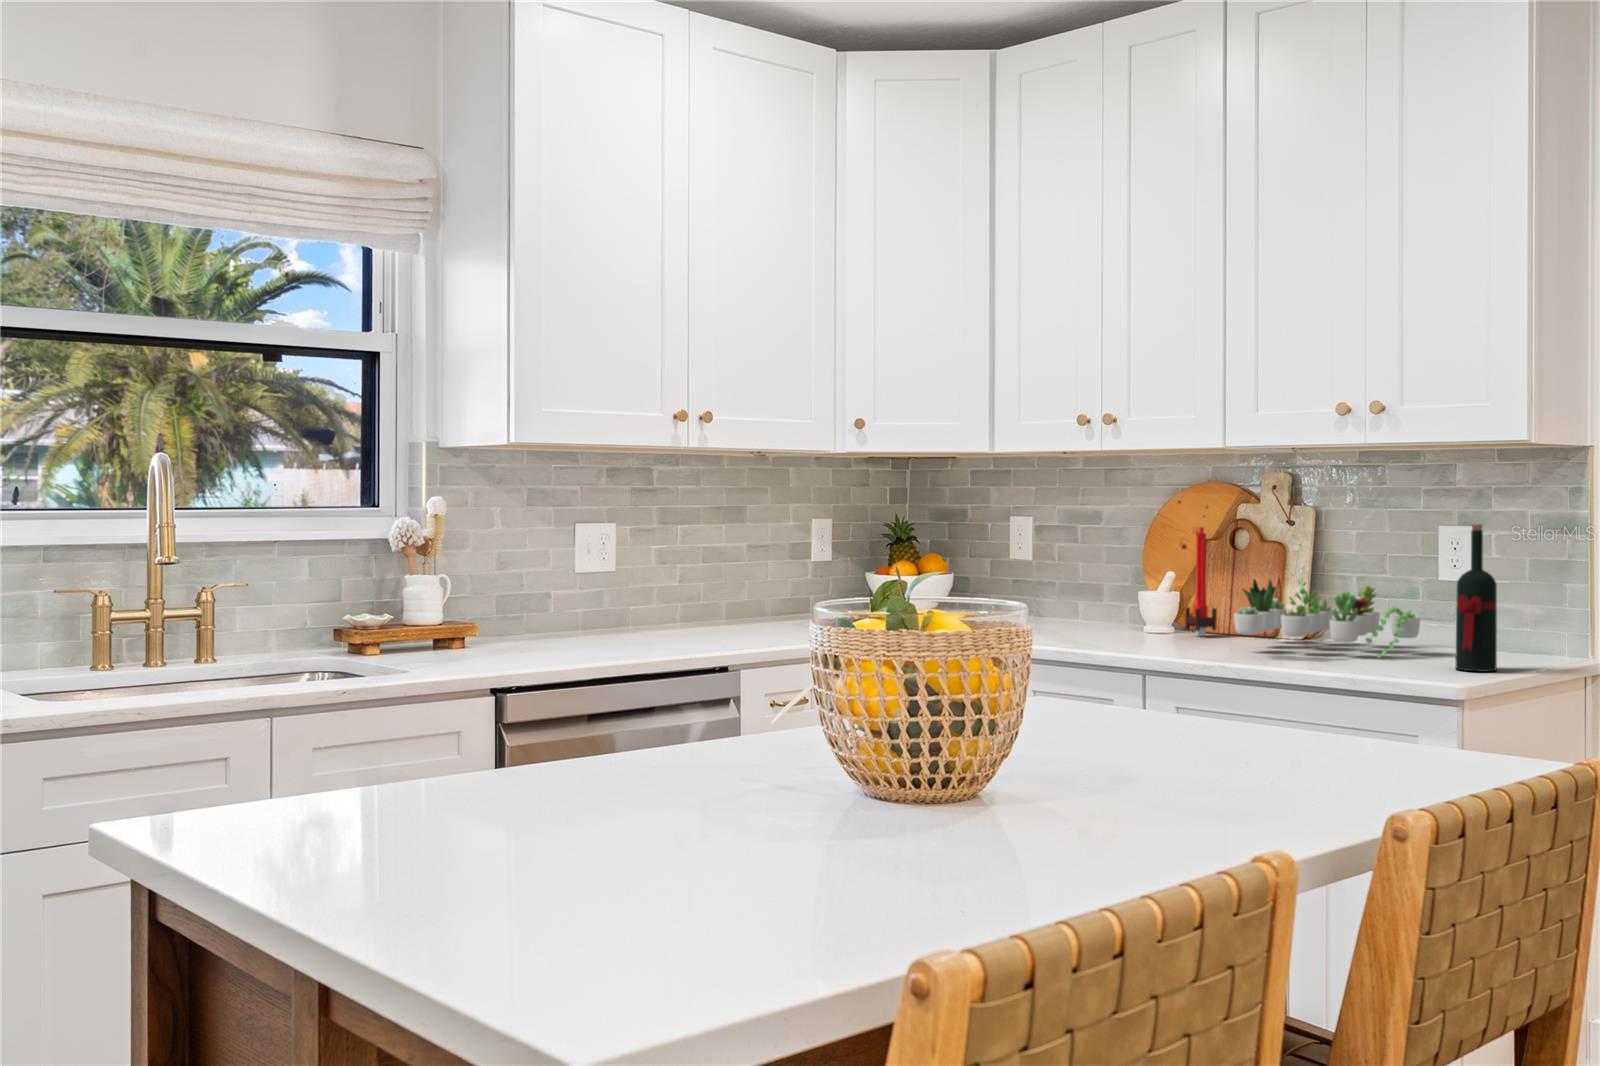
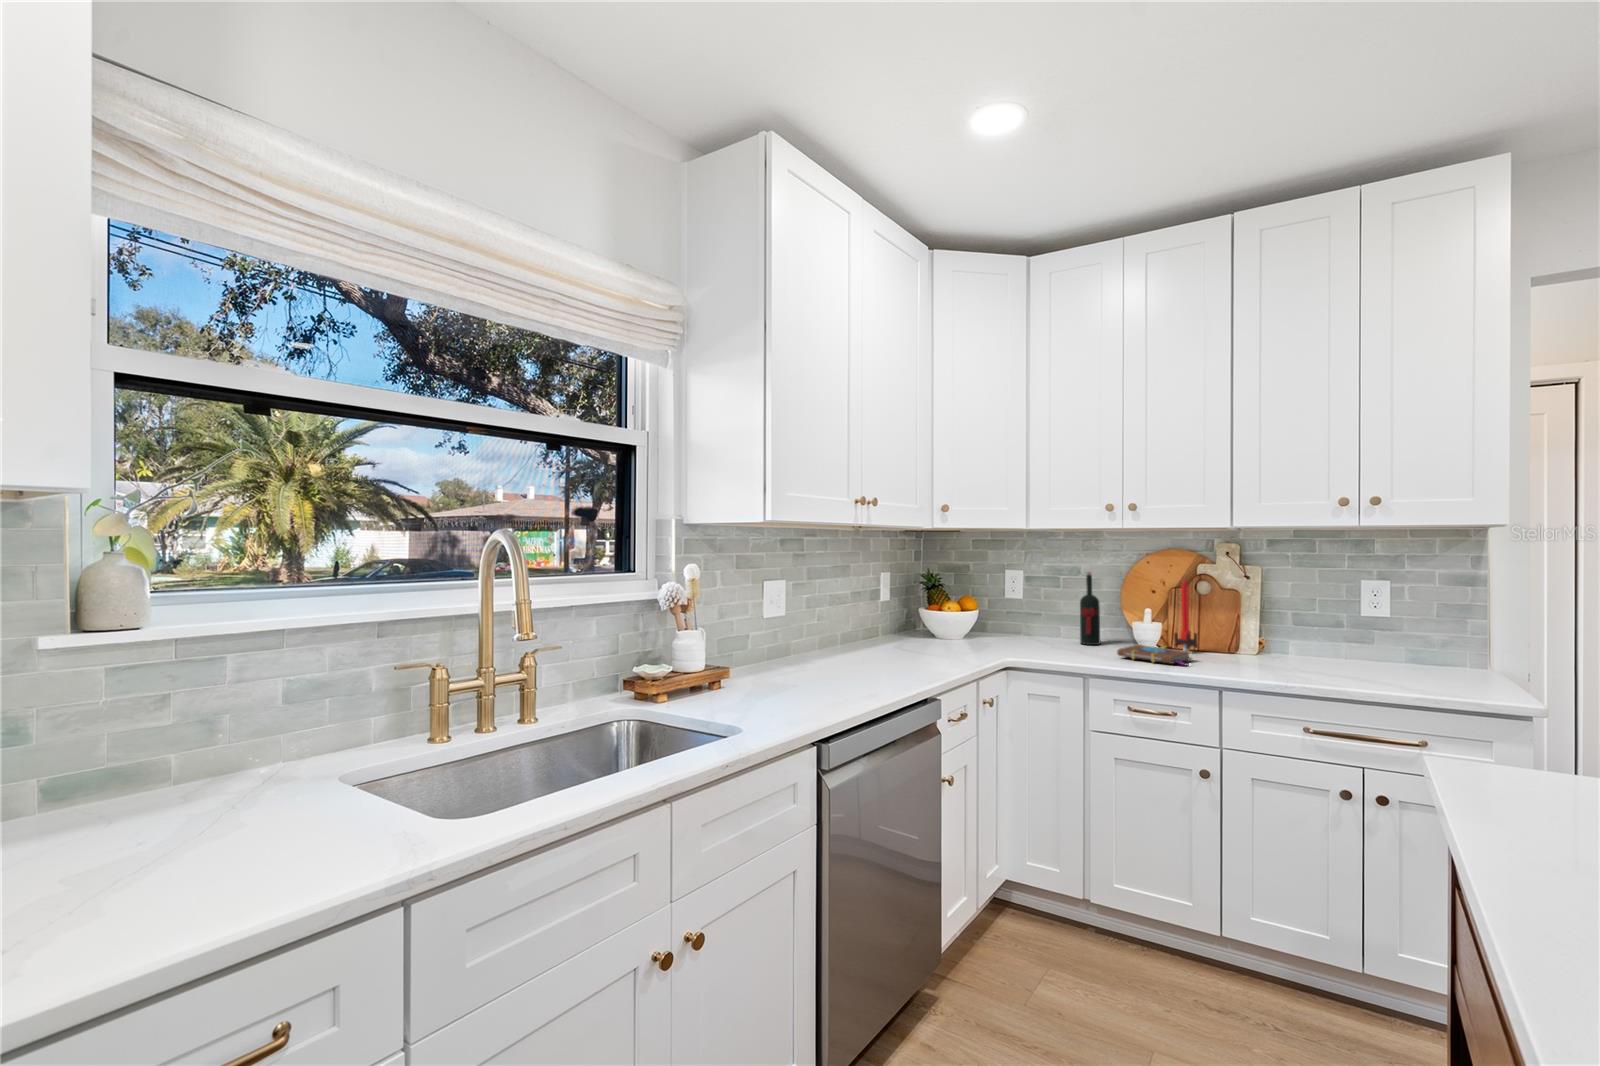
wine bottle: present [1455,524,1497,671] -> present [1080,572,1101,645]
succulent plant: present [1234,578,1420,658] -> none [1241,611,1382,671]
book: none [1074,622,1171,648] -> present [1117,644,1192,665]

